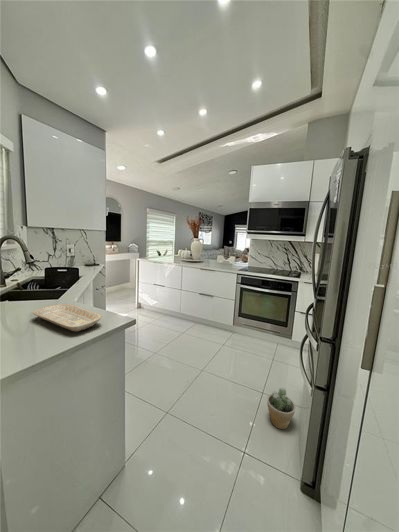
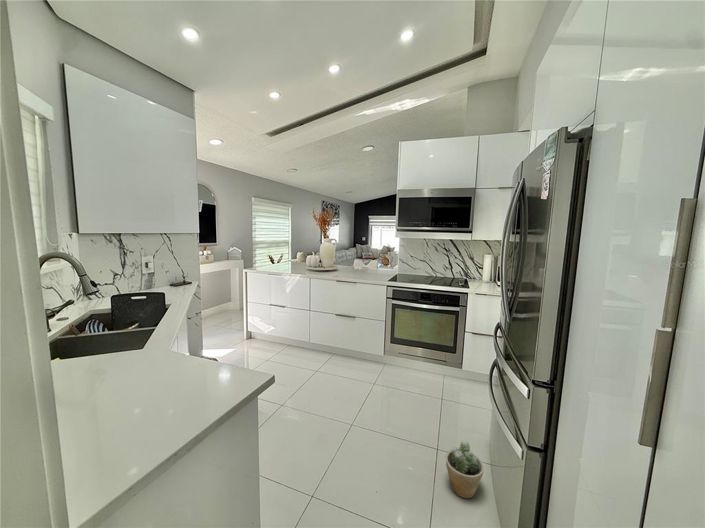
tray: present [32,304,102,332] -> none [112,359,226,407]

